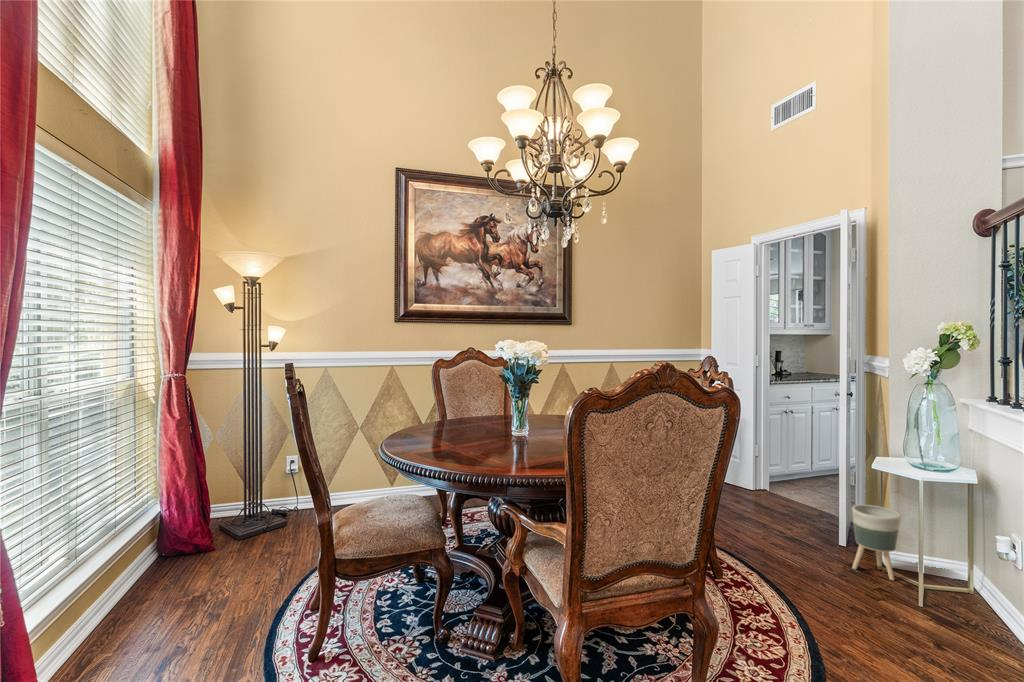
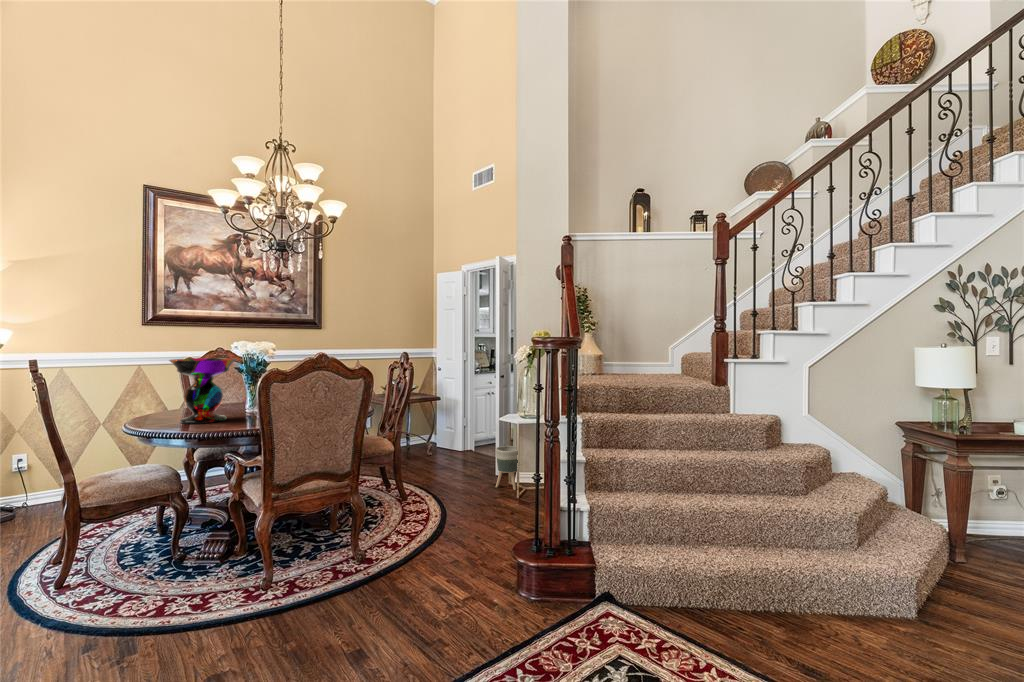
decorative bowl: none [431,365,510,457] -> present [169,358,236,424]

